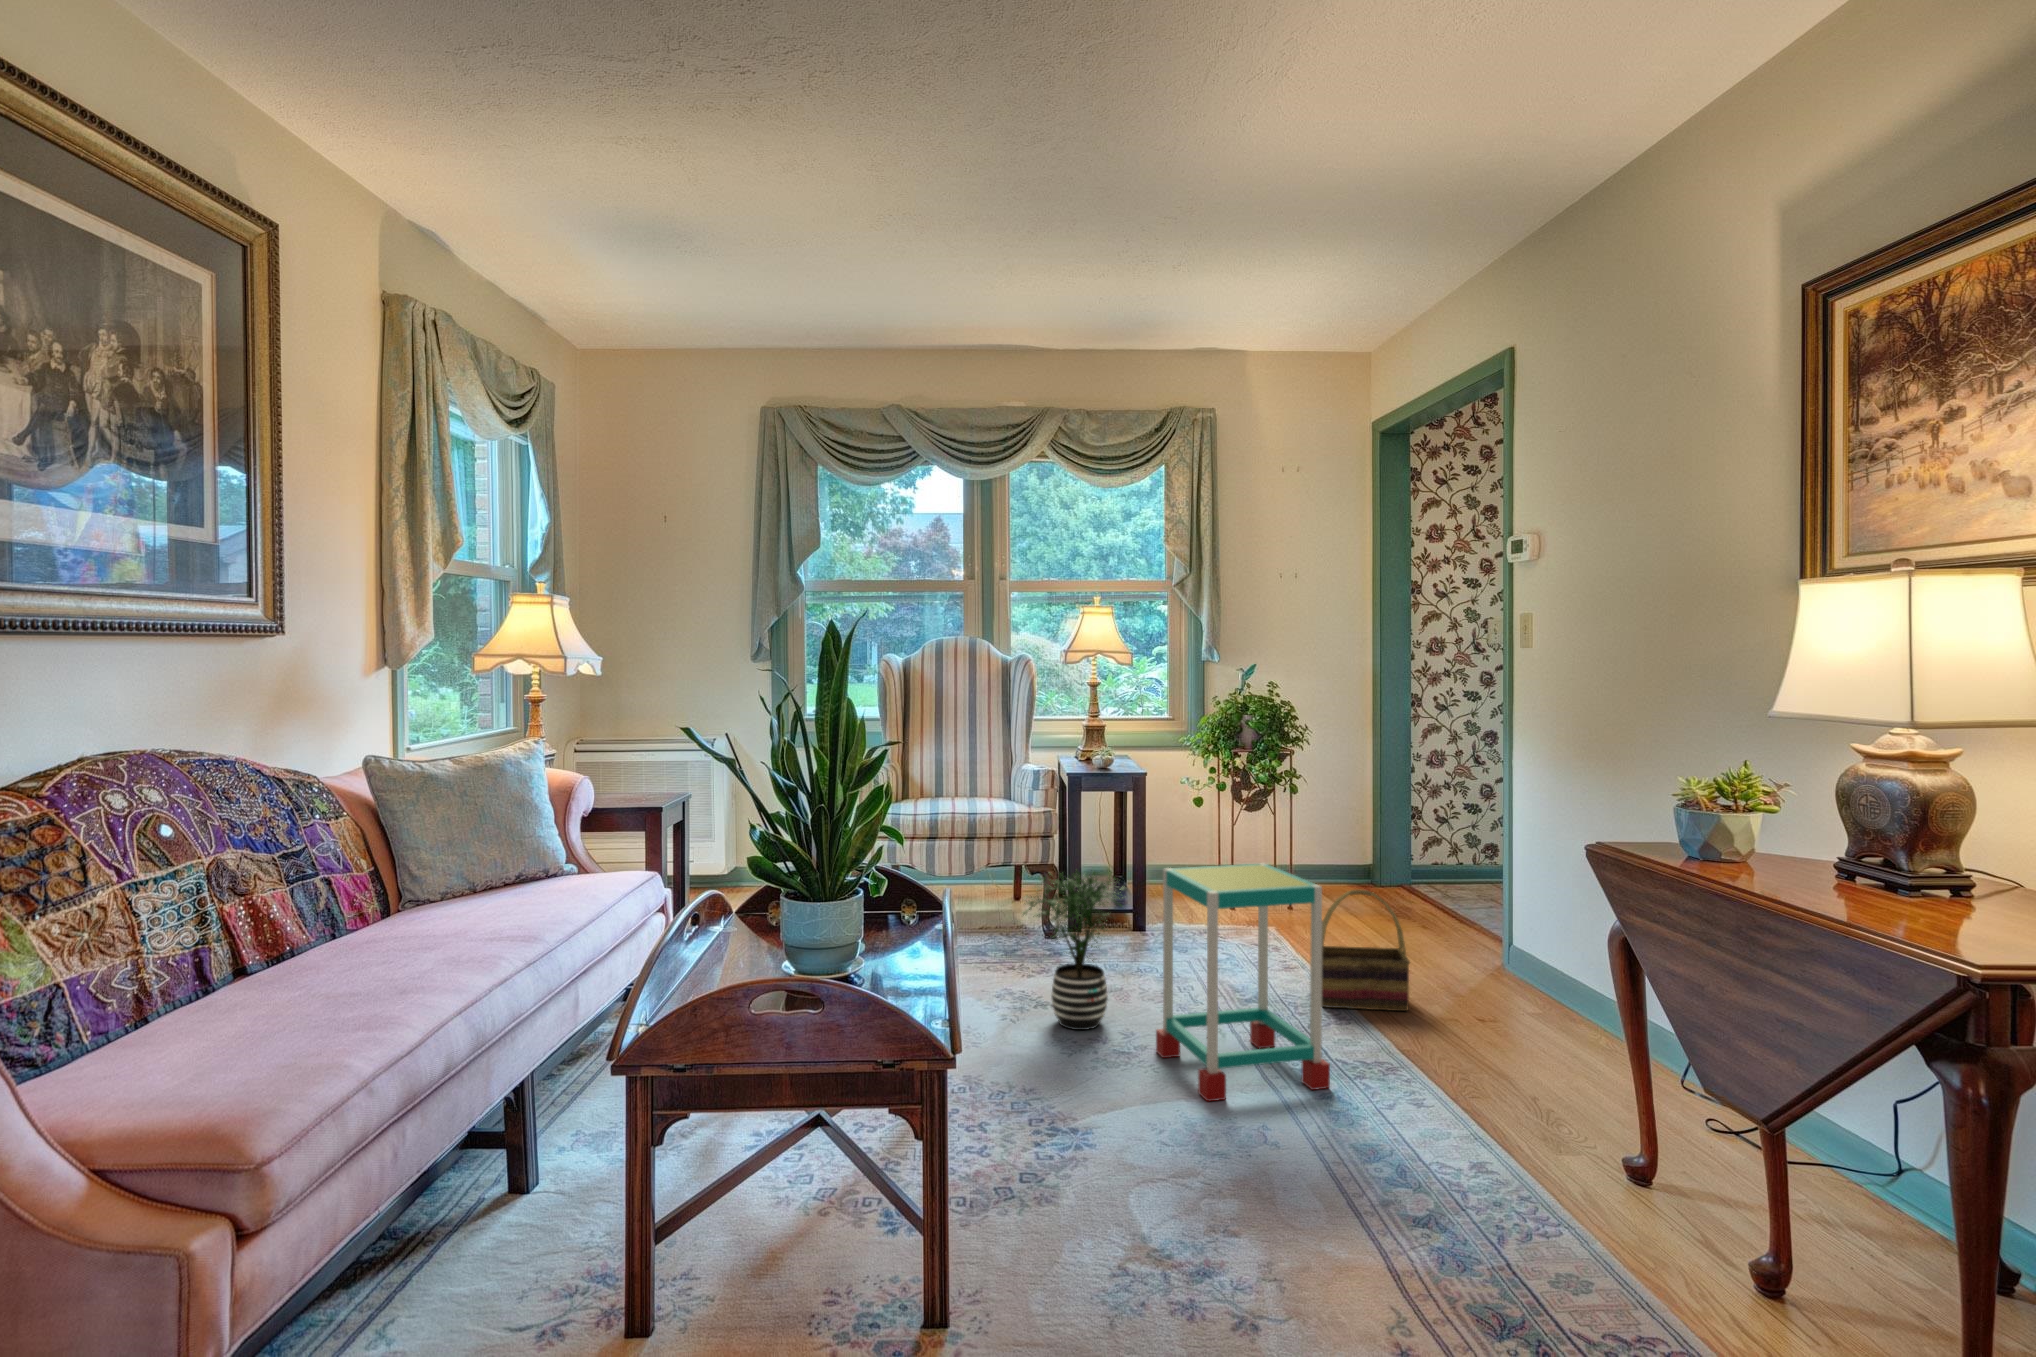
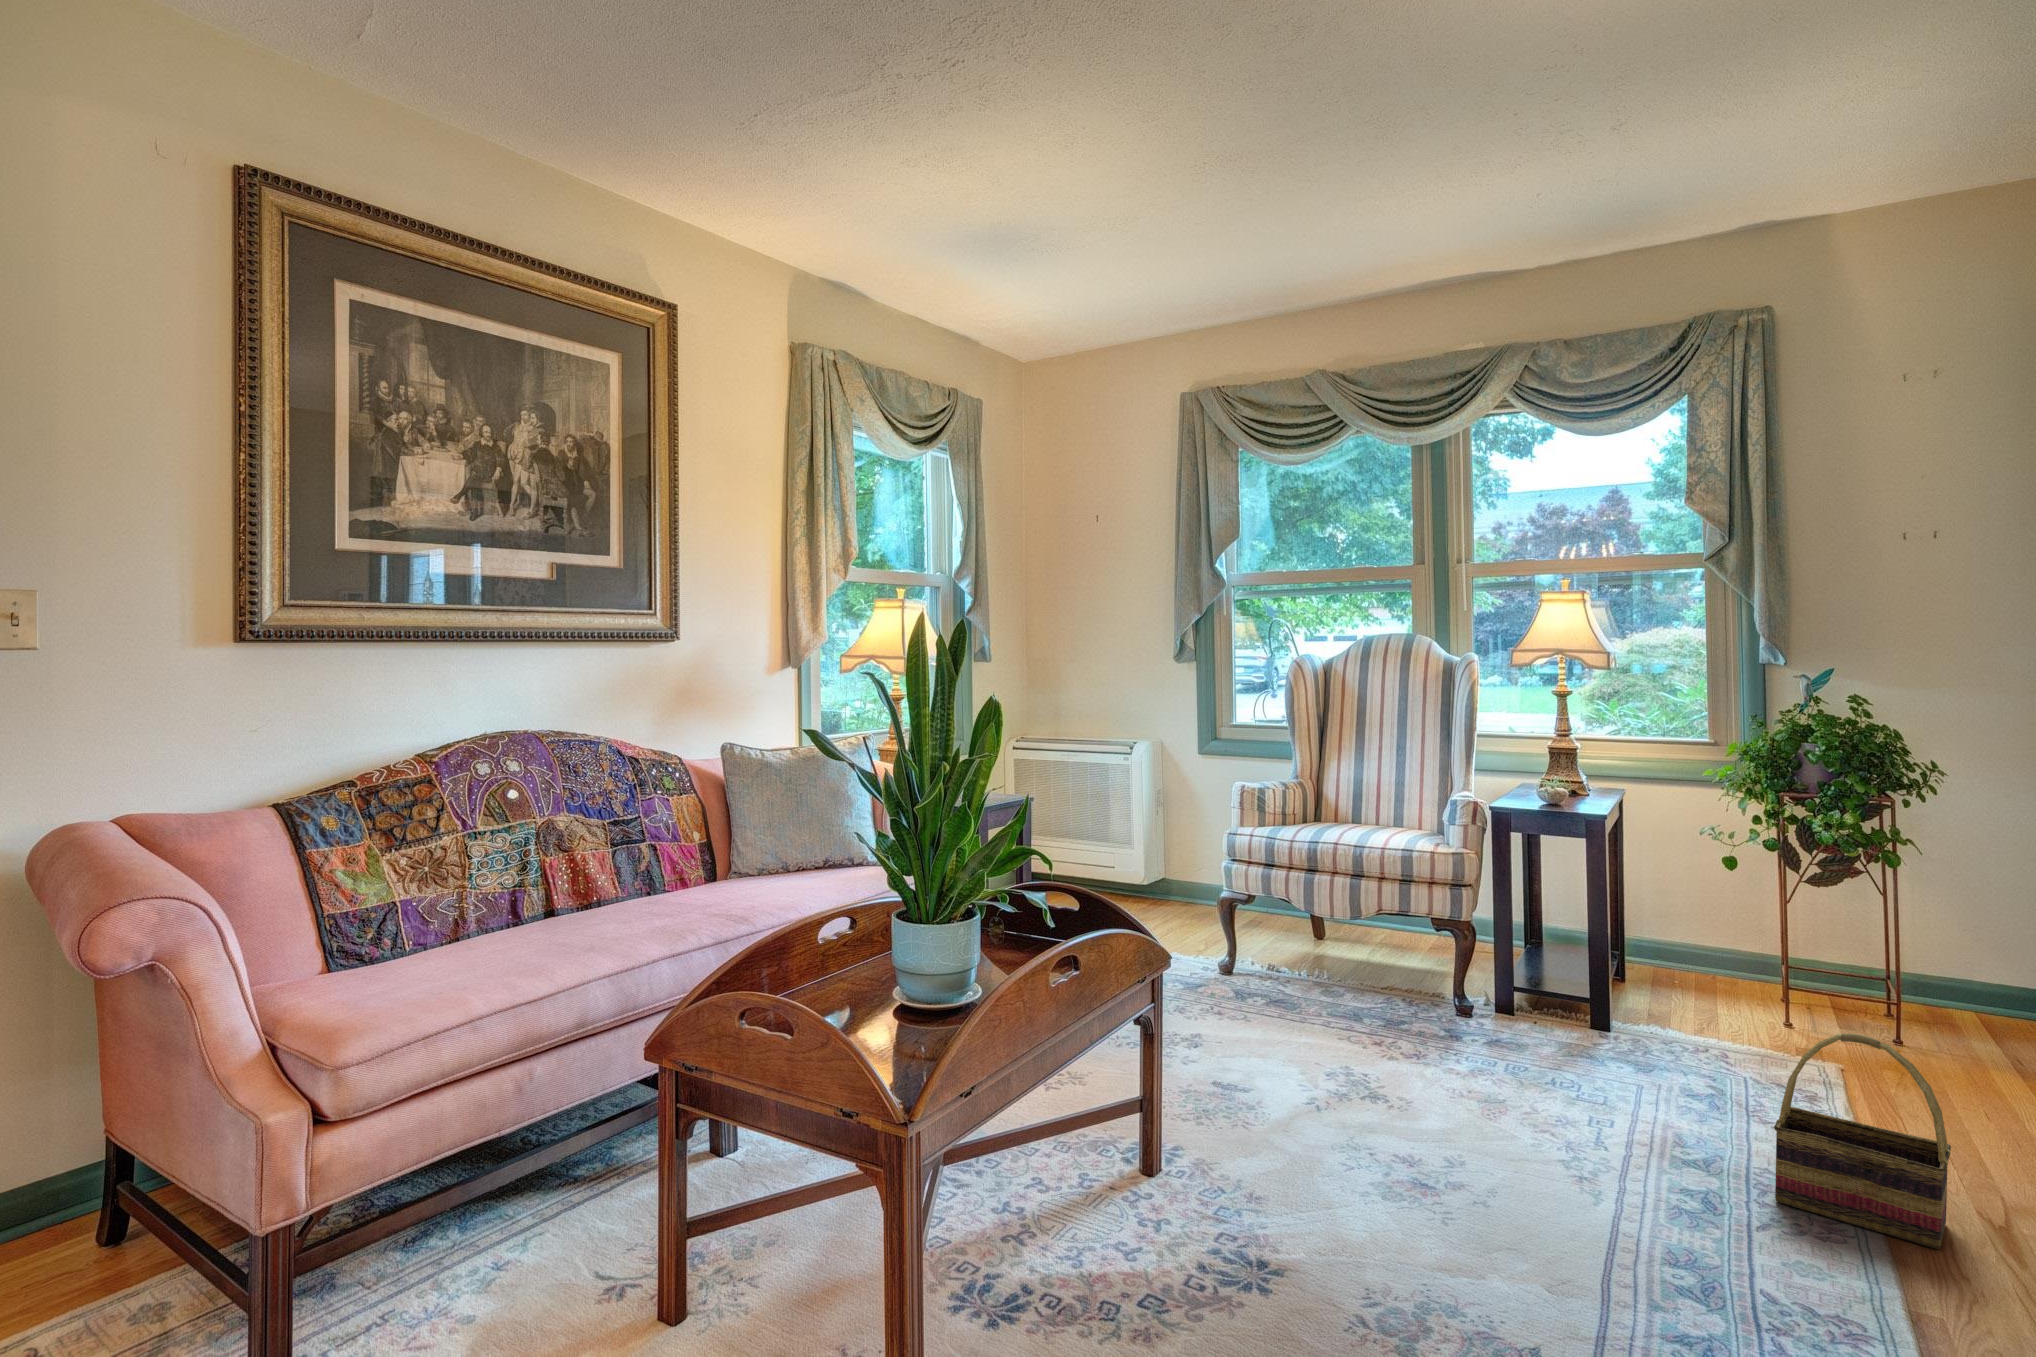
side table: present [1156,863,1330,1101] -> none [1440,951,1656,1322]
potted plant: present [1023,870,1124,1030] -> none [1302,932,1451,1140]

